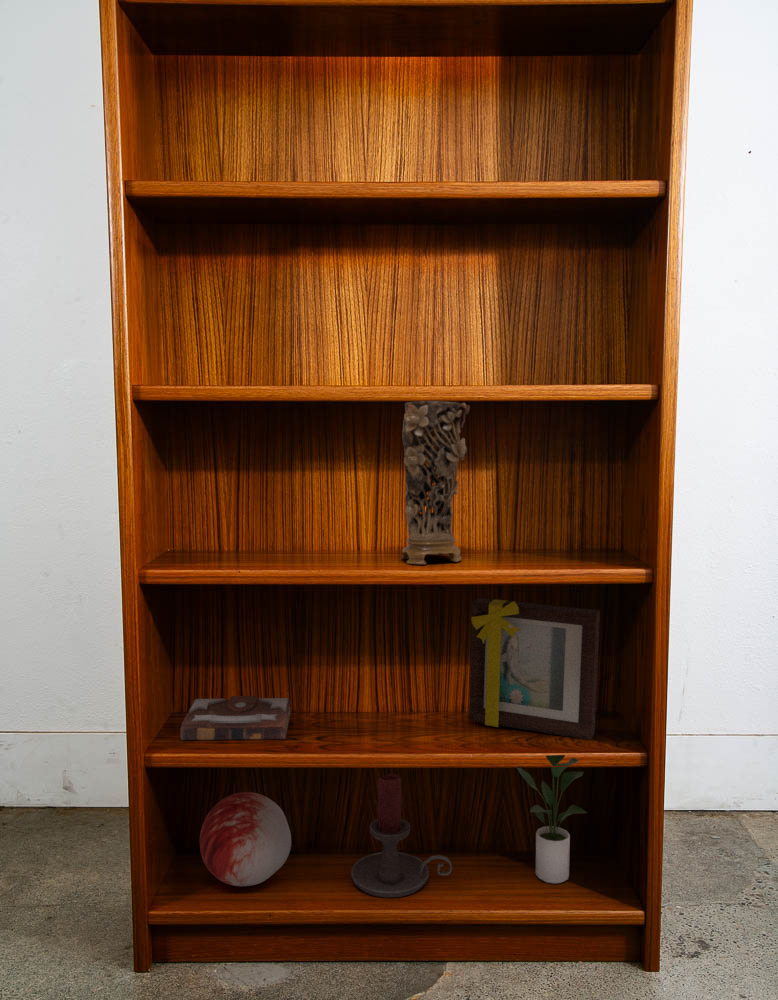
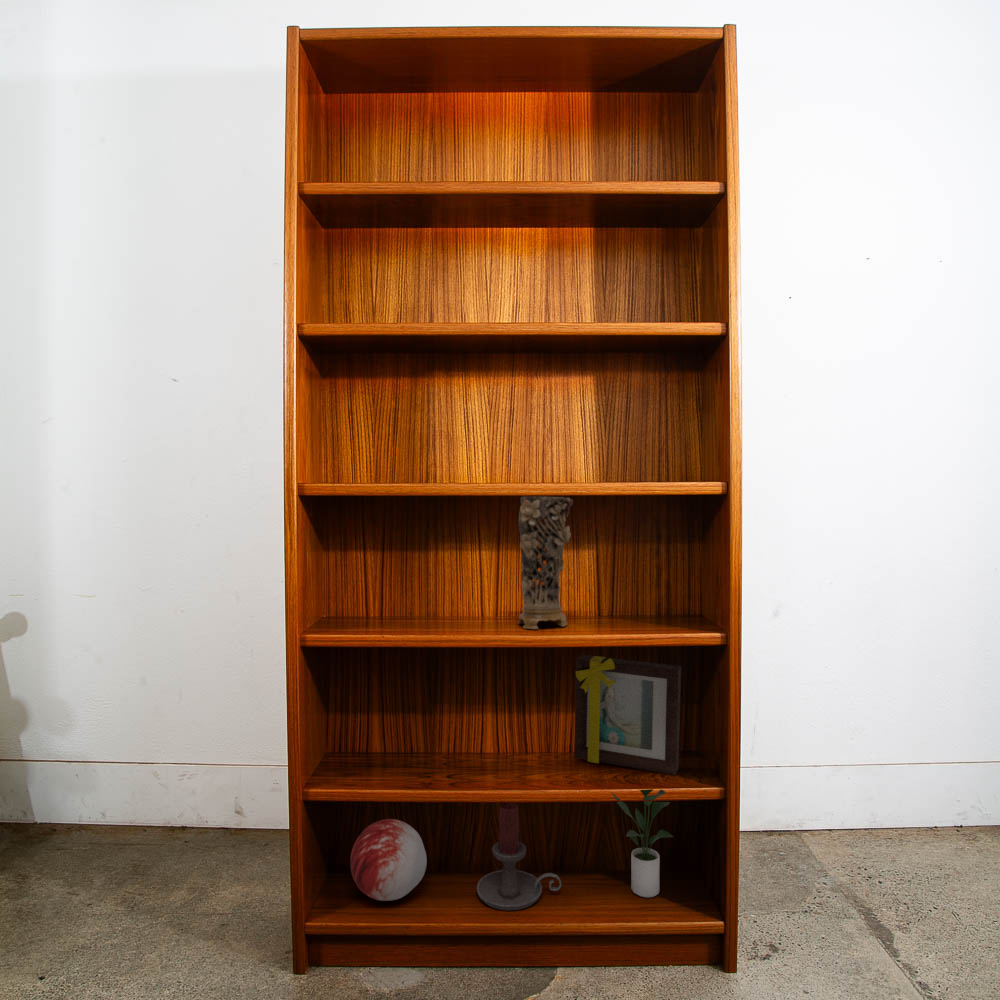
book: present [180,696,291,741] -> none [336,737,427,776]

